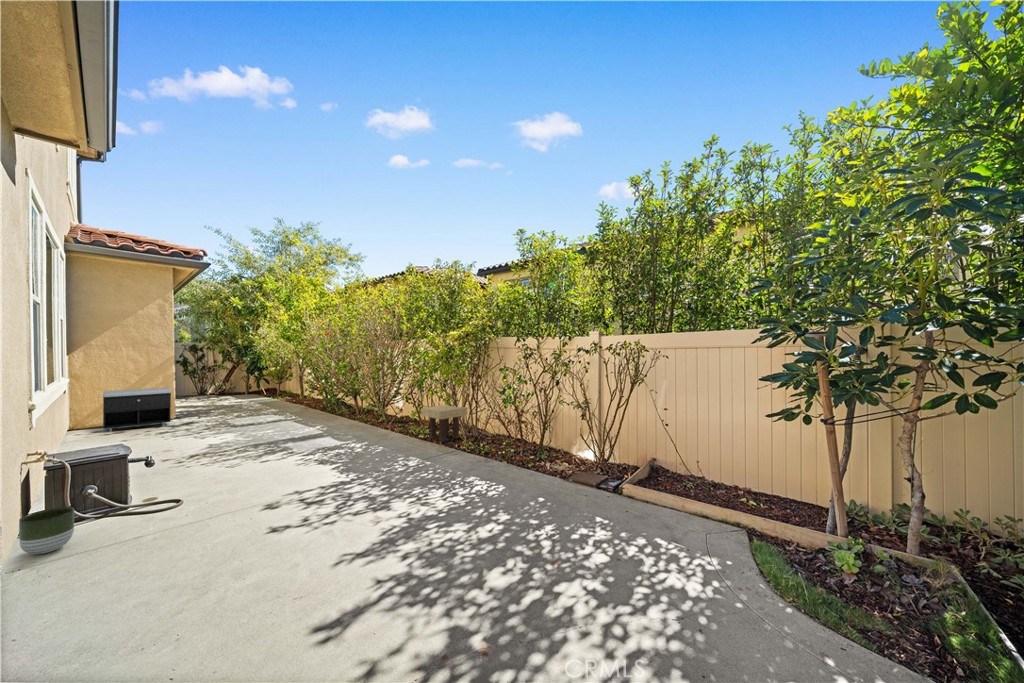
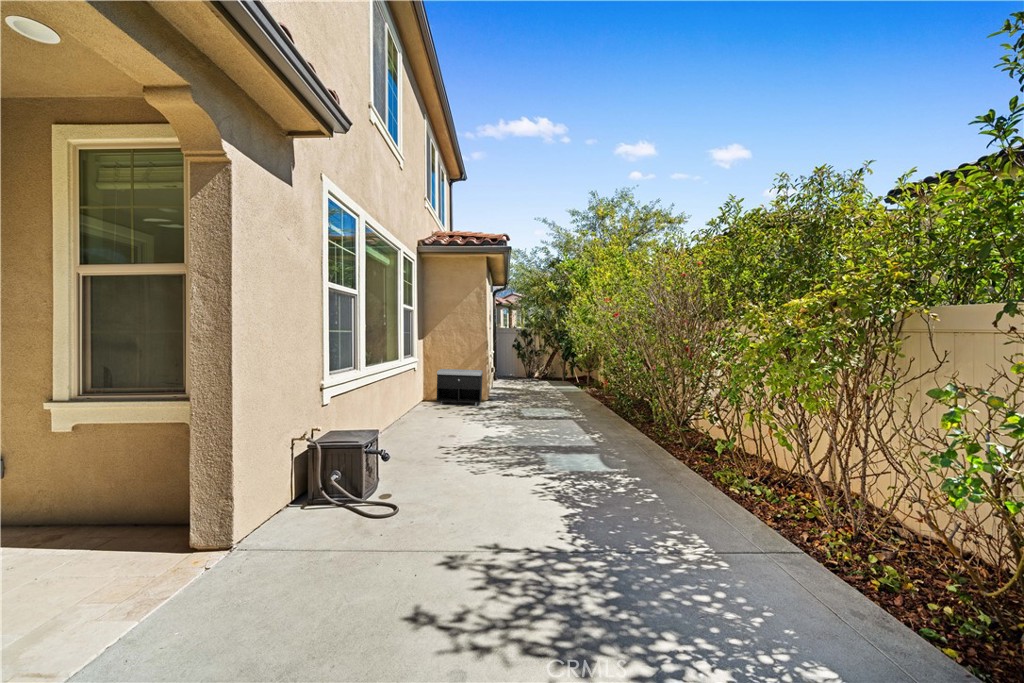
side table: present [421,405,467,441] -> none [727,446,820,515]
planter: present [19,507,74,554] -> none [237,497,280,545]

